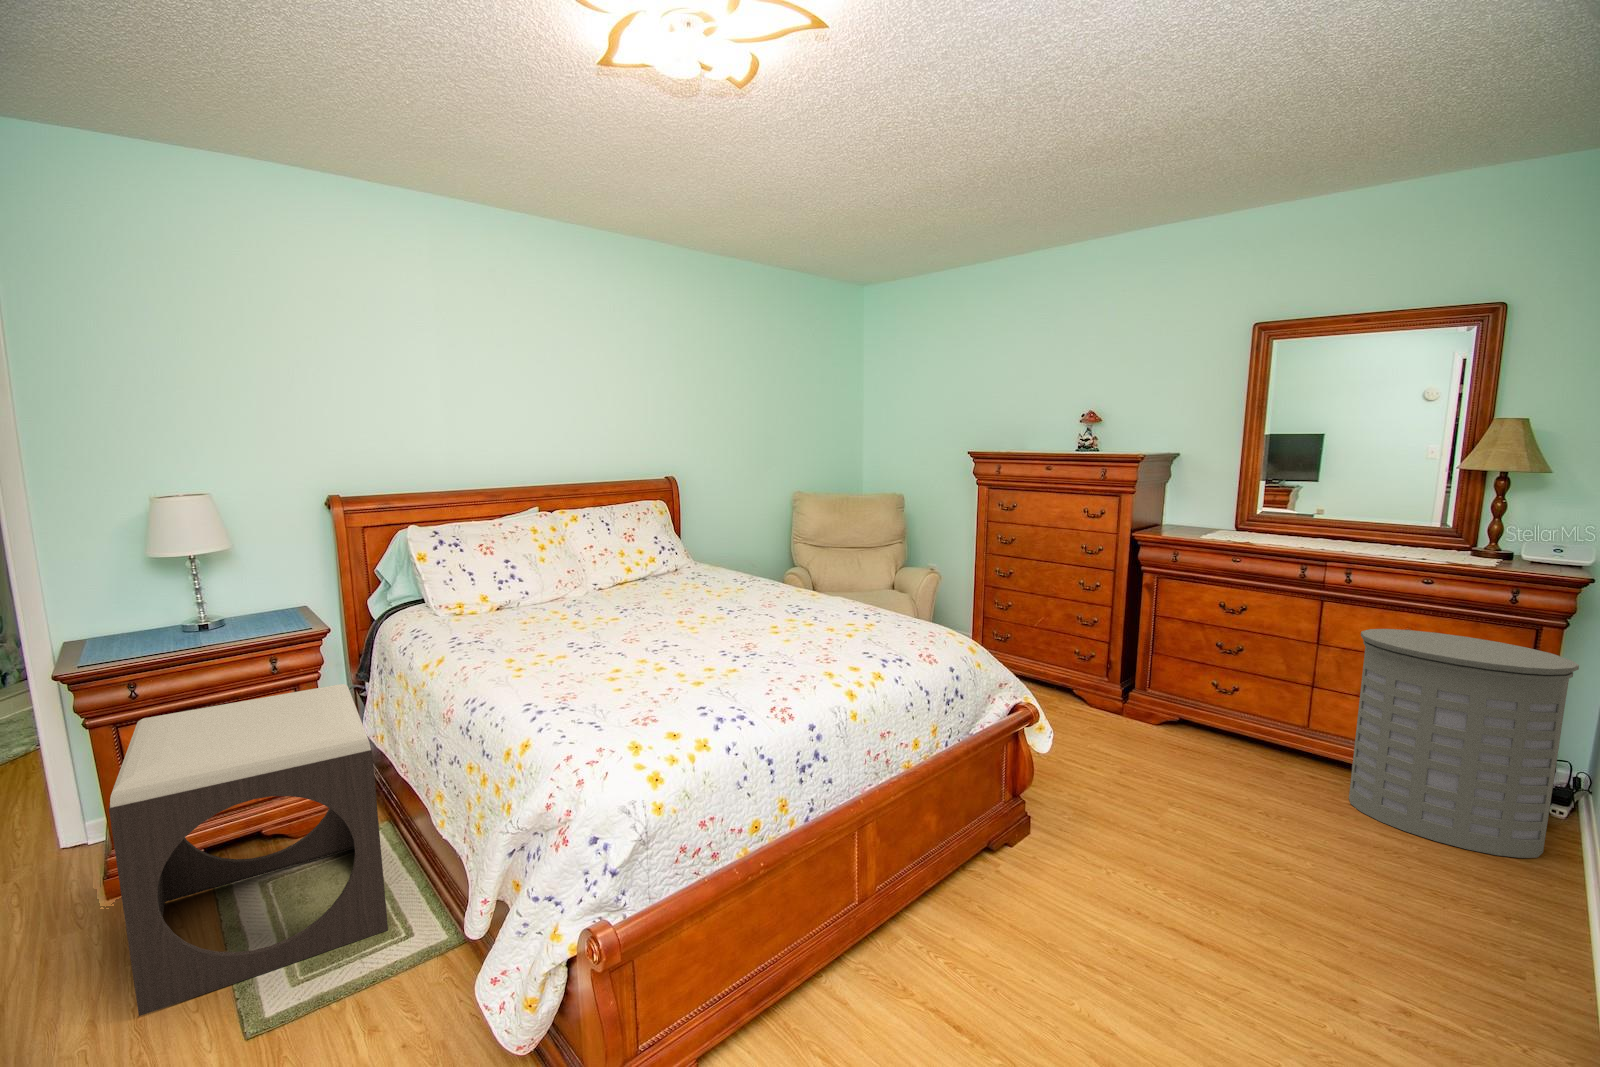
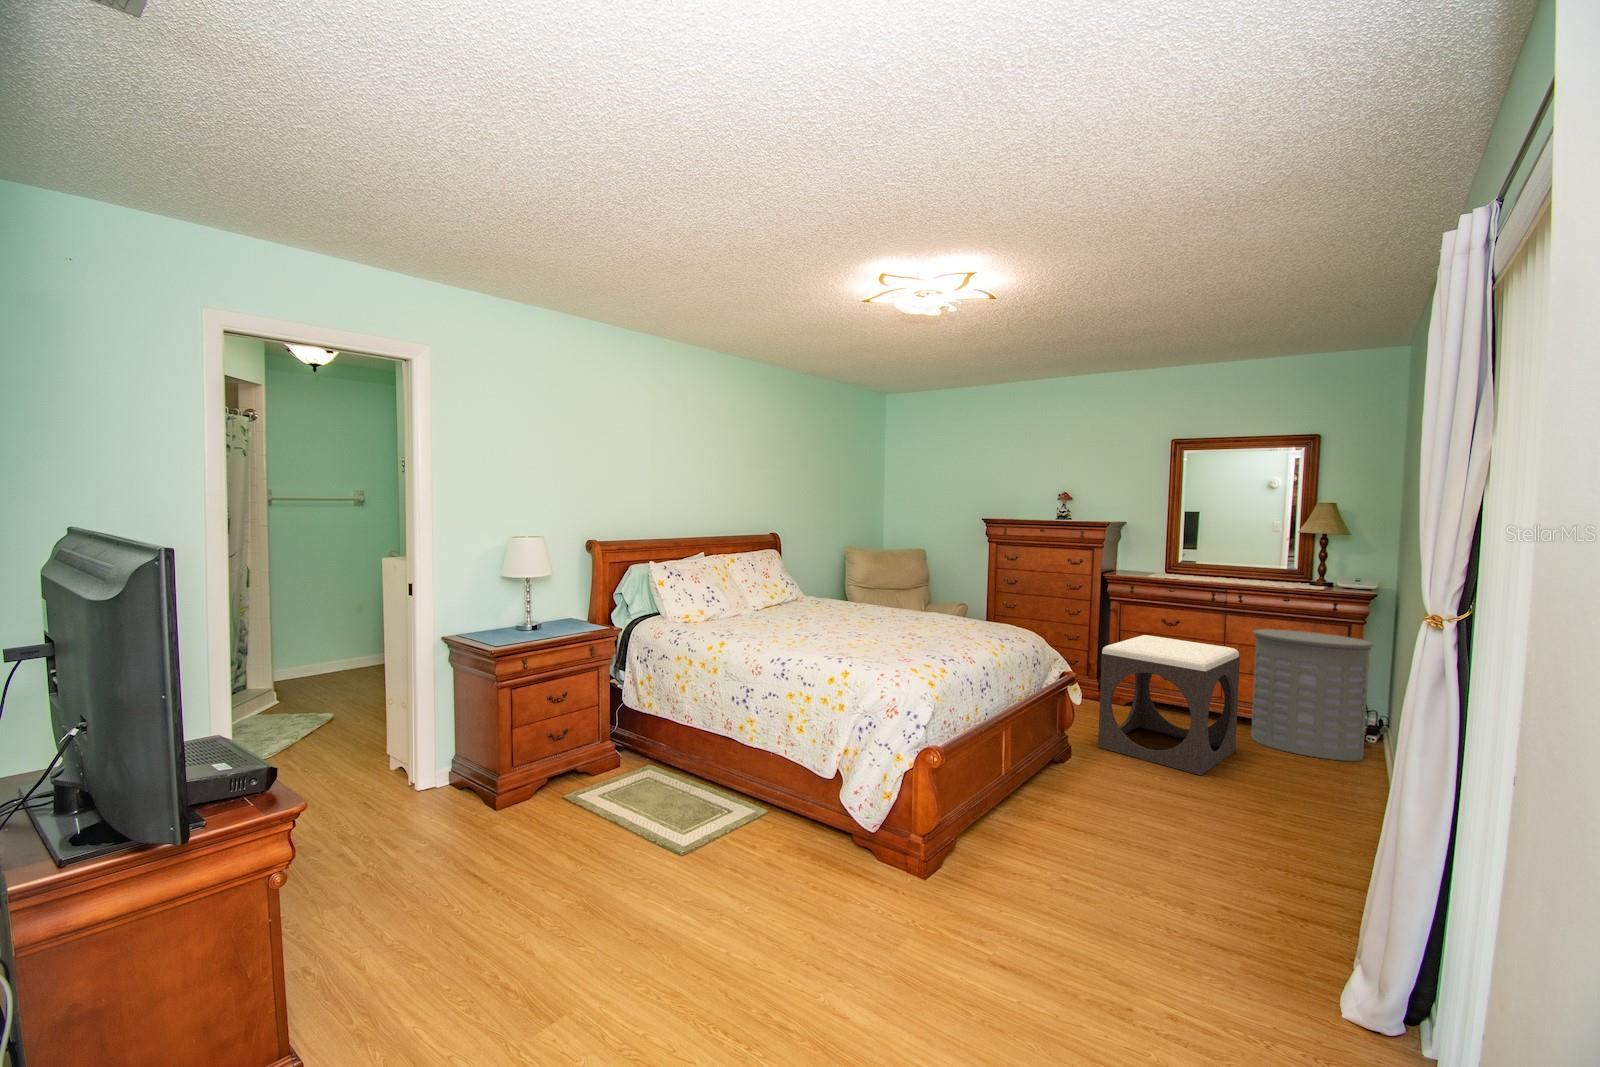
footstool: present [109,684,388,1016] -> present [1098,635,1240,775]

